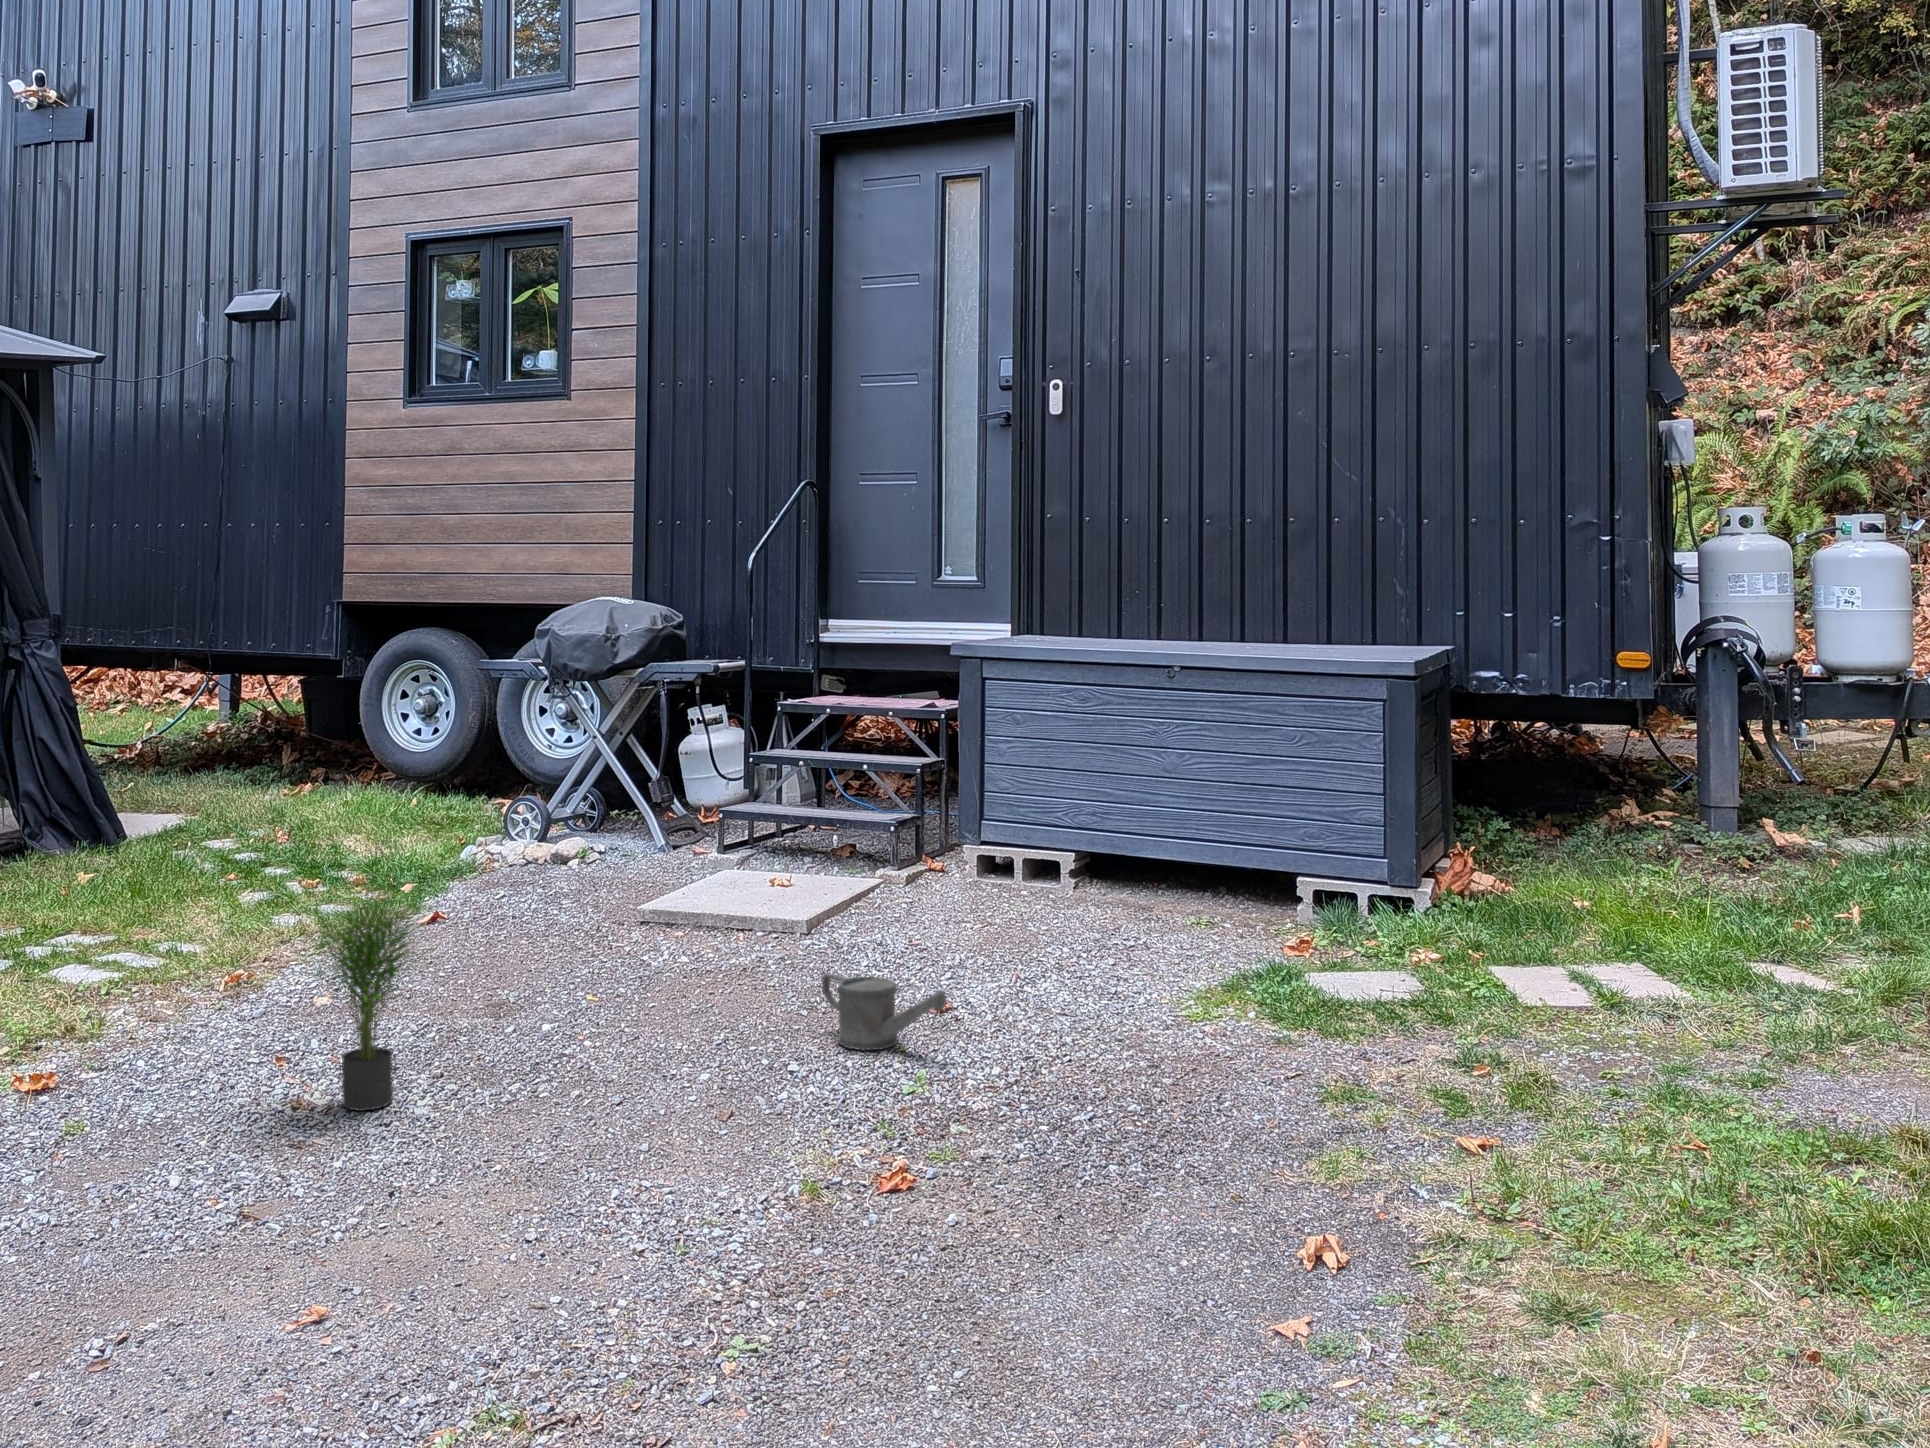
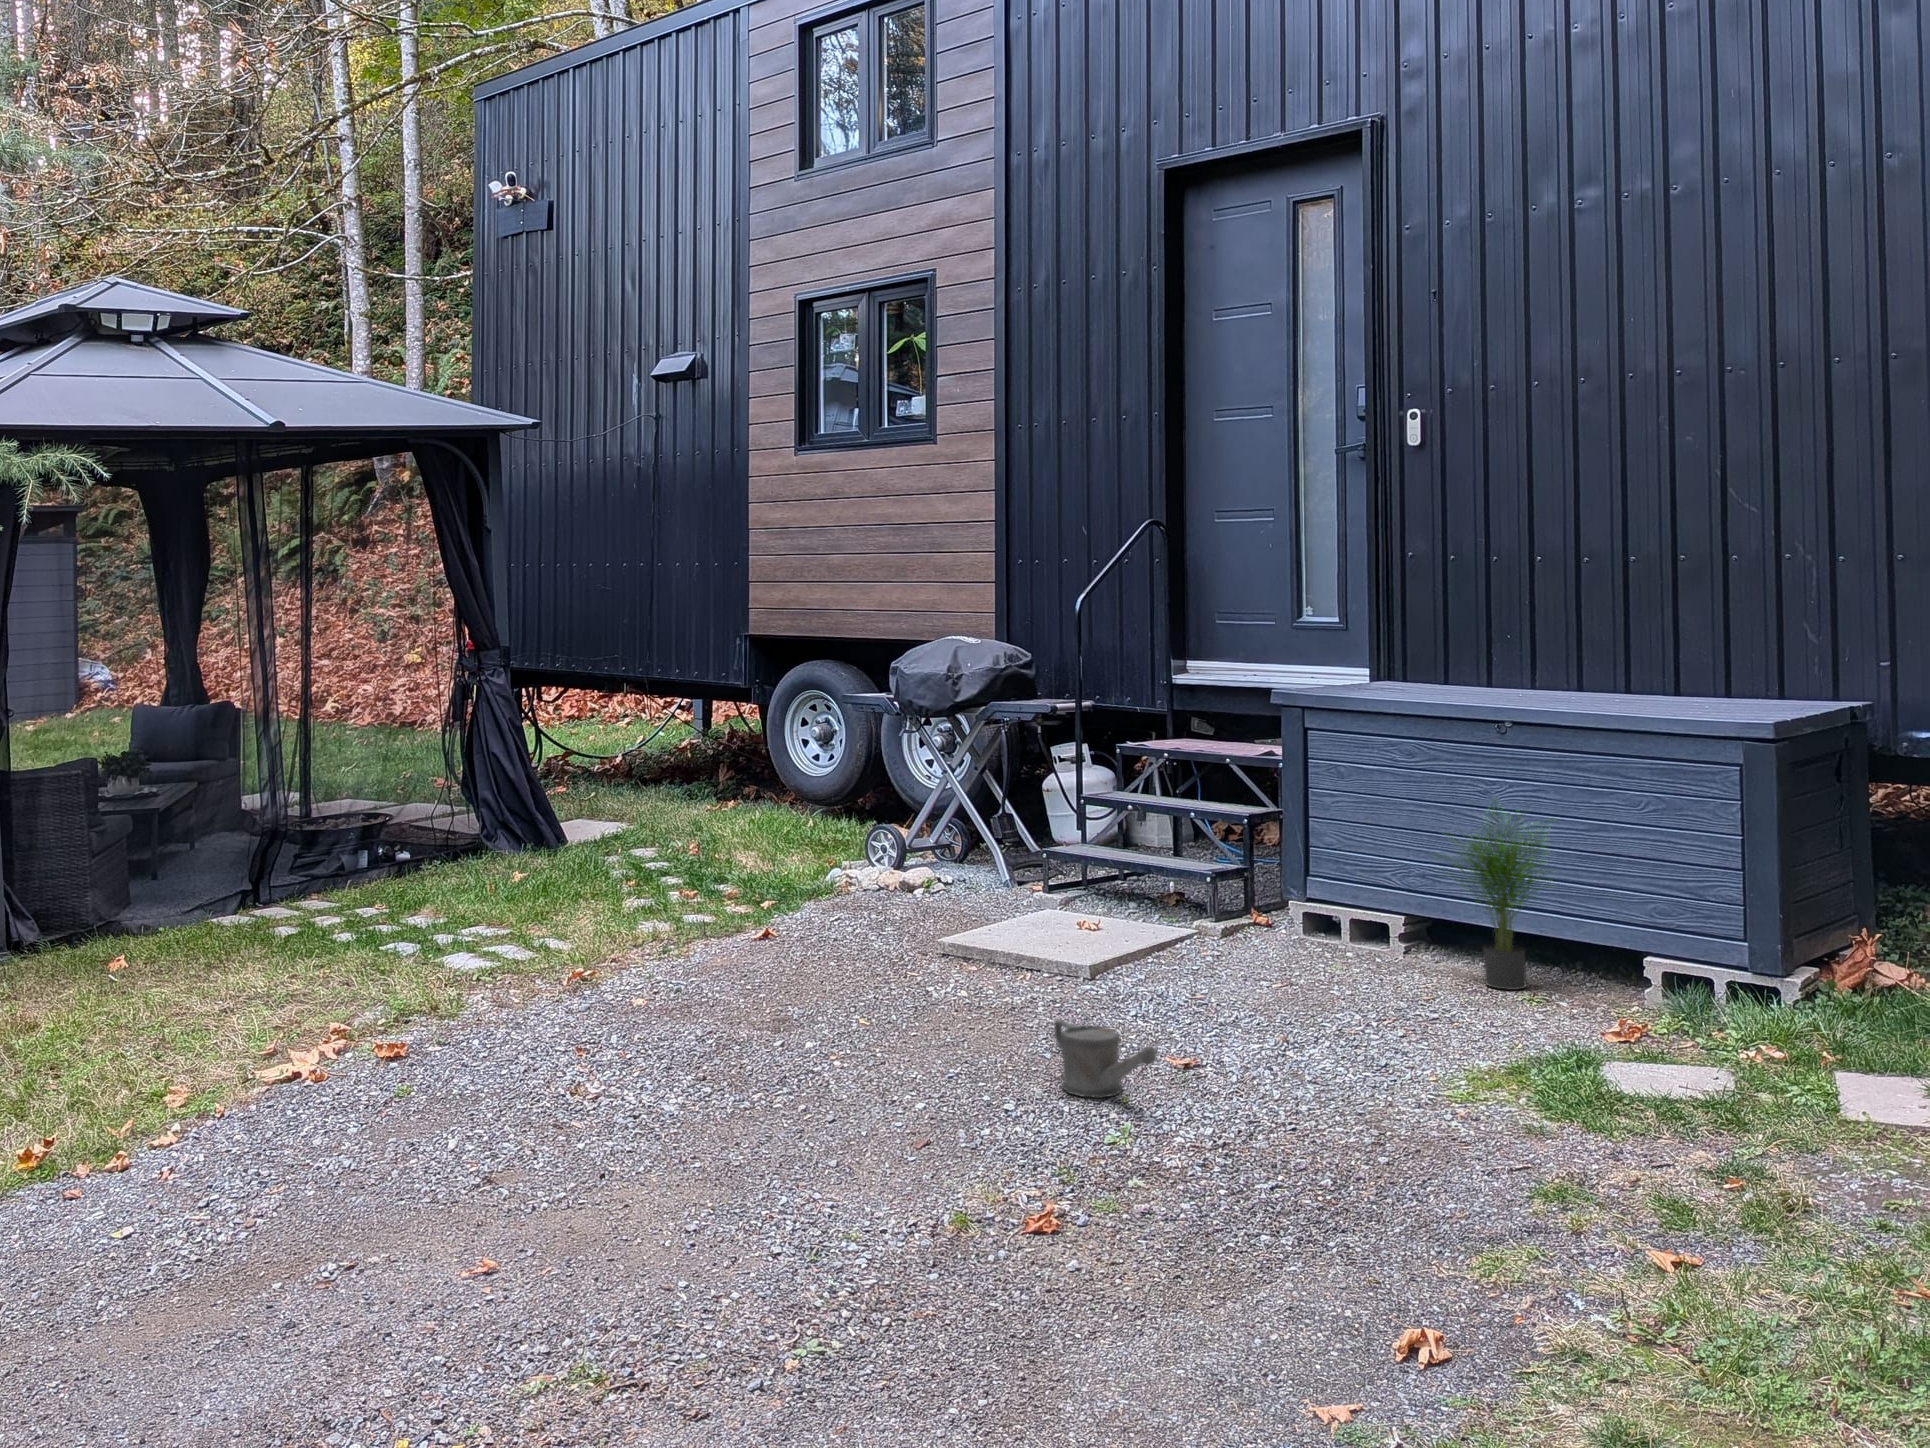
potted plant: present [301,863,434,1111] -> present [1445,804,1546,990]

